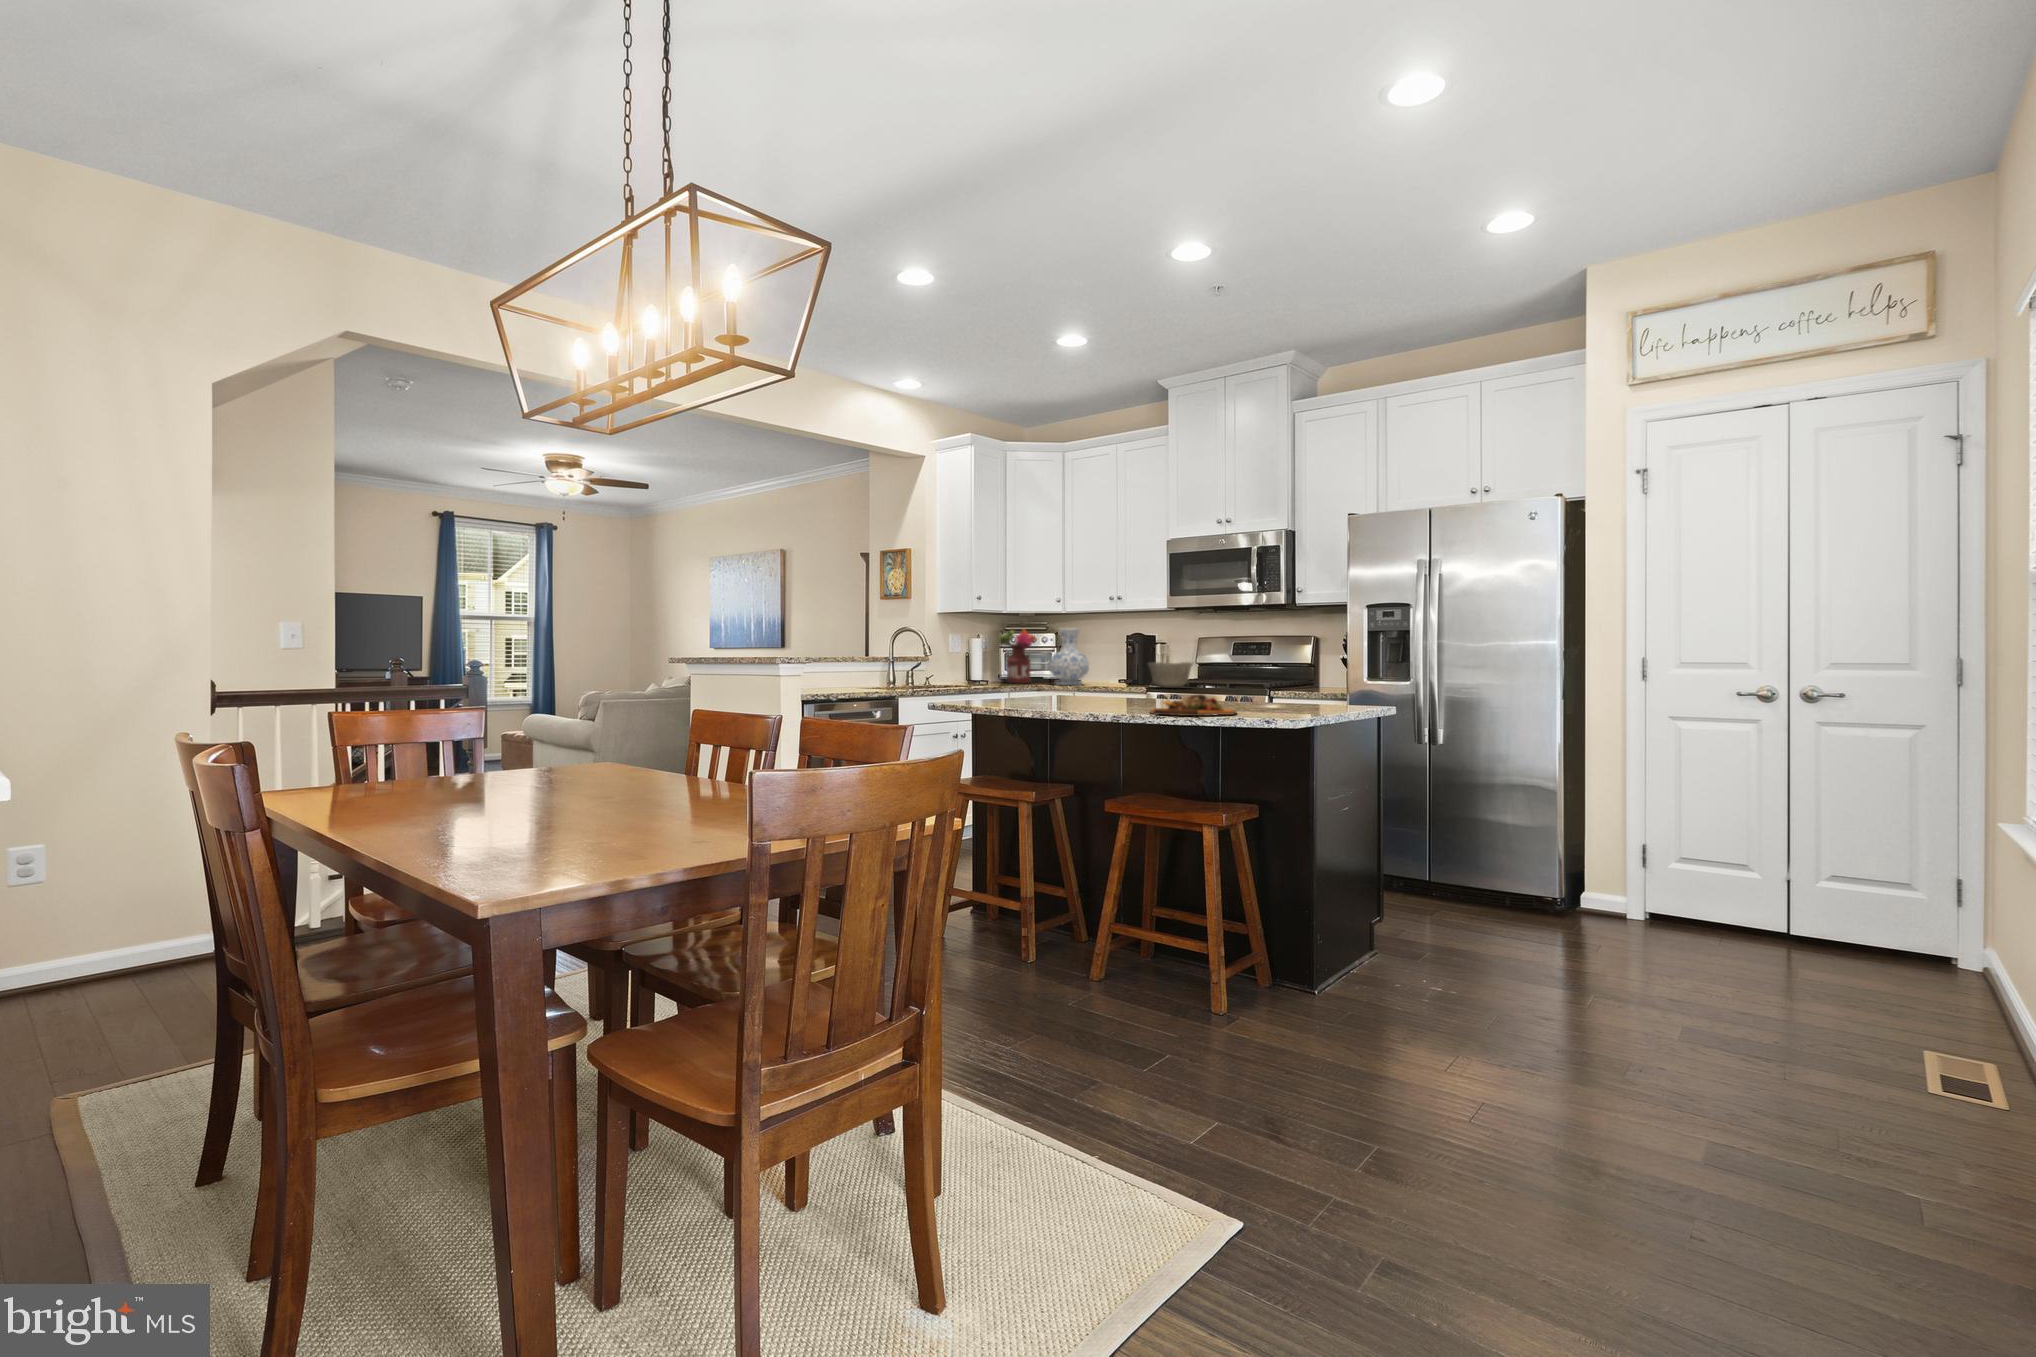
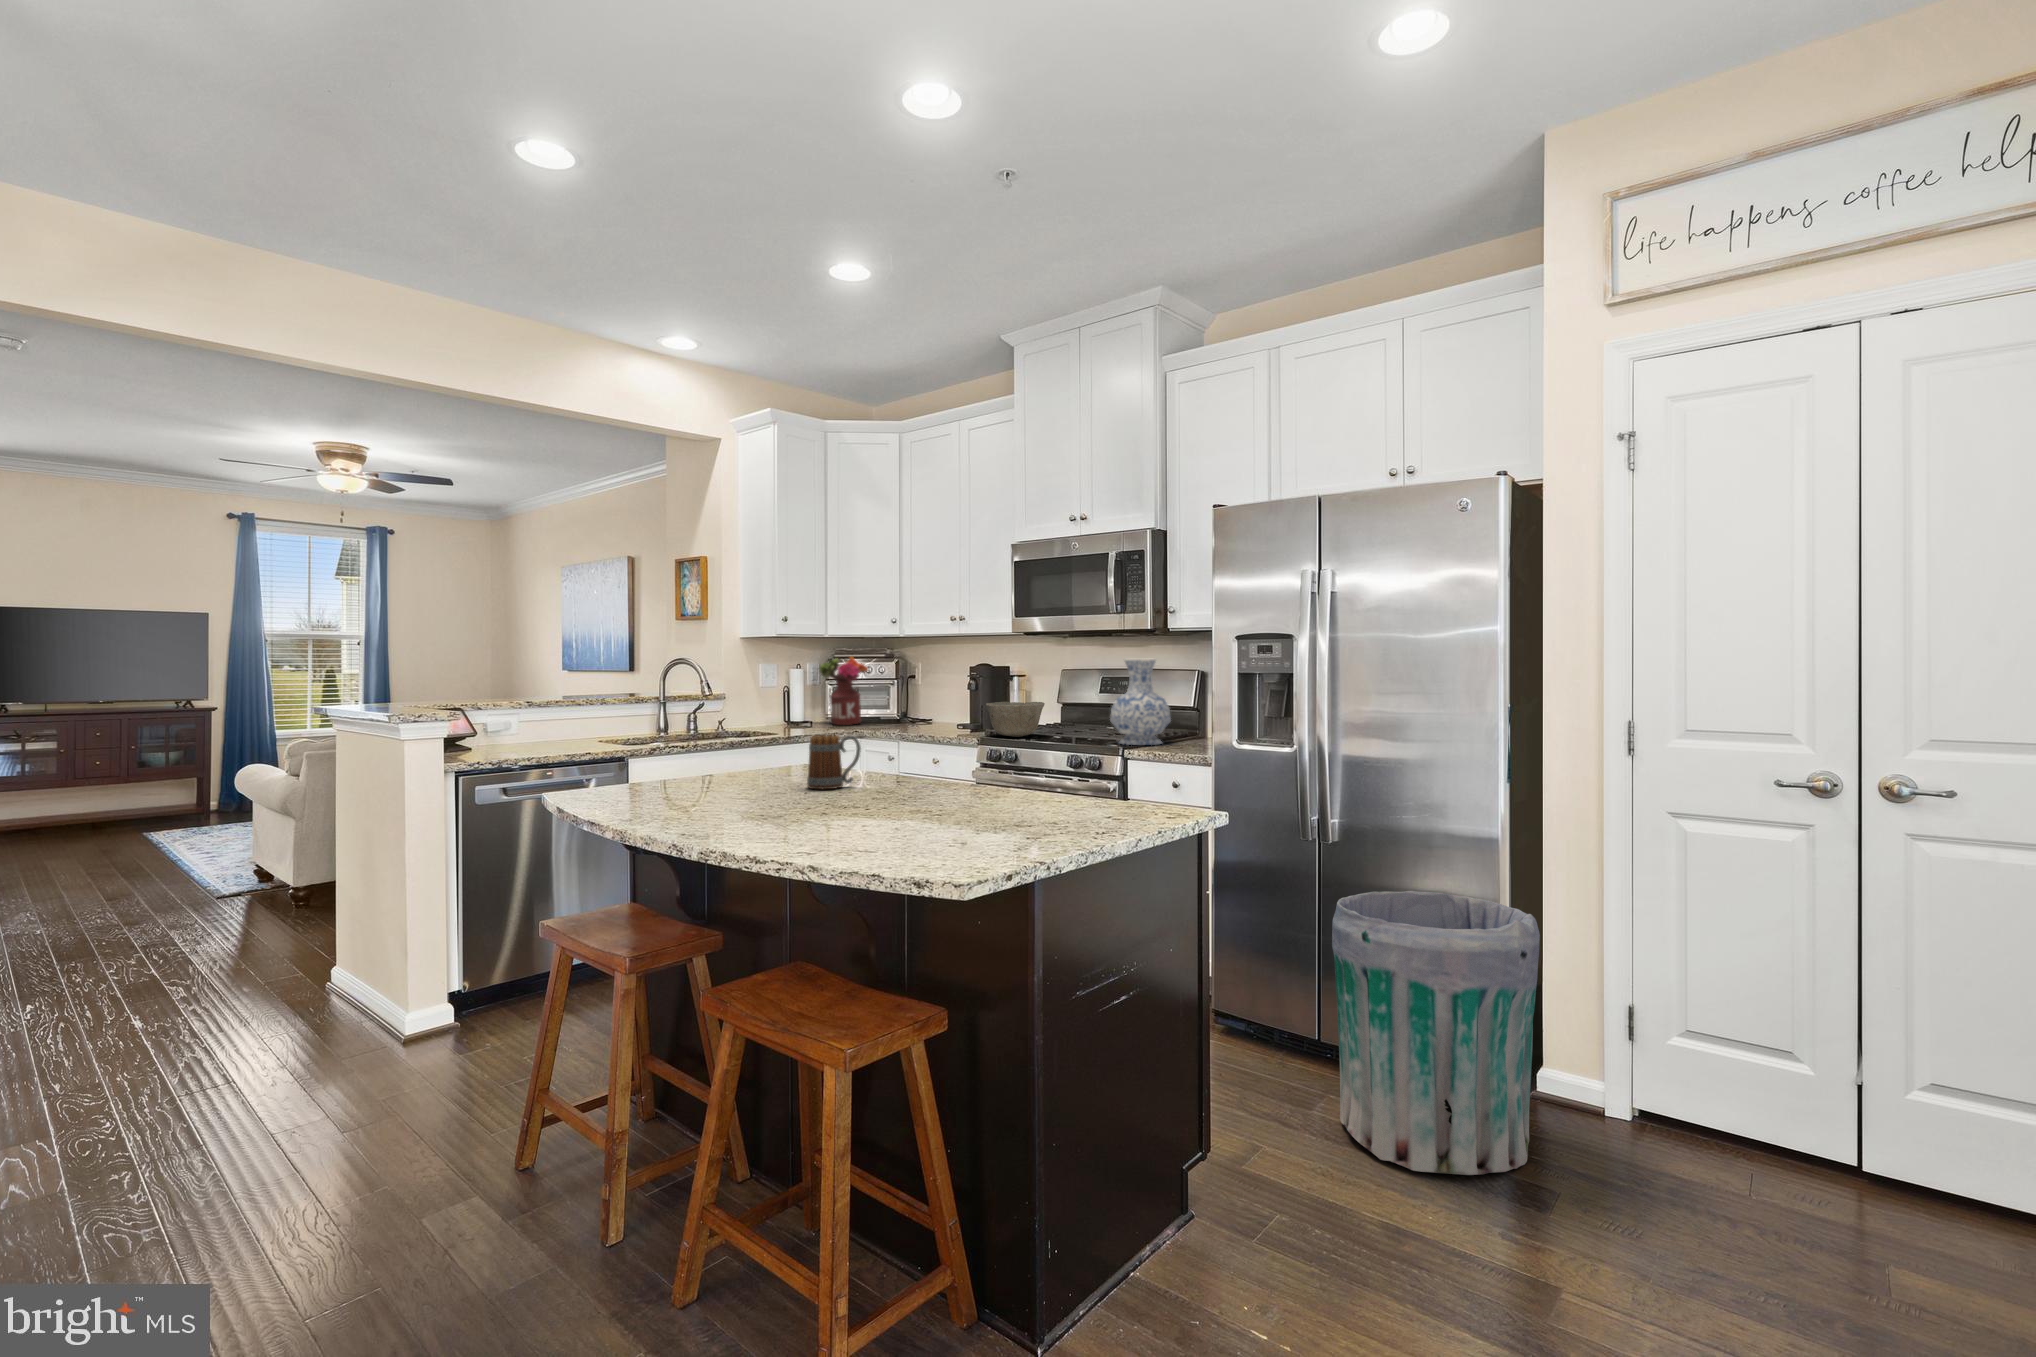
vase: present [1049,628,1089,685] -> present [1110,659,1171,745]
mug: none [1085,668,1120,703] -> present [807,735,861,789]
cutting board: present [1150,694,1237,716] -> none [823,796,972,844]
trash can: none [1447,773,1586,937] -> present [1332,891,1540,1175]

